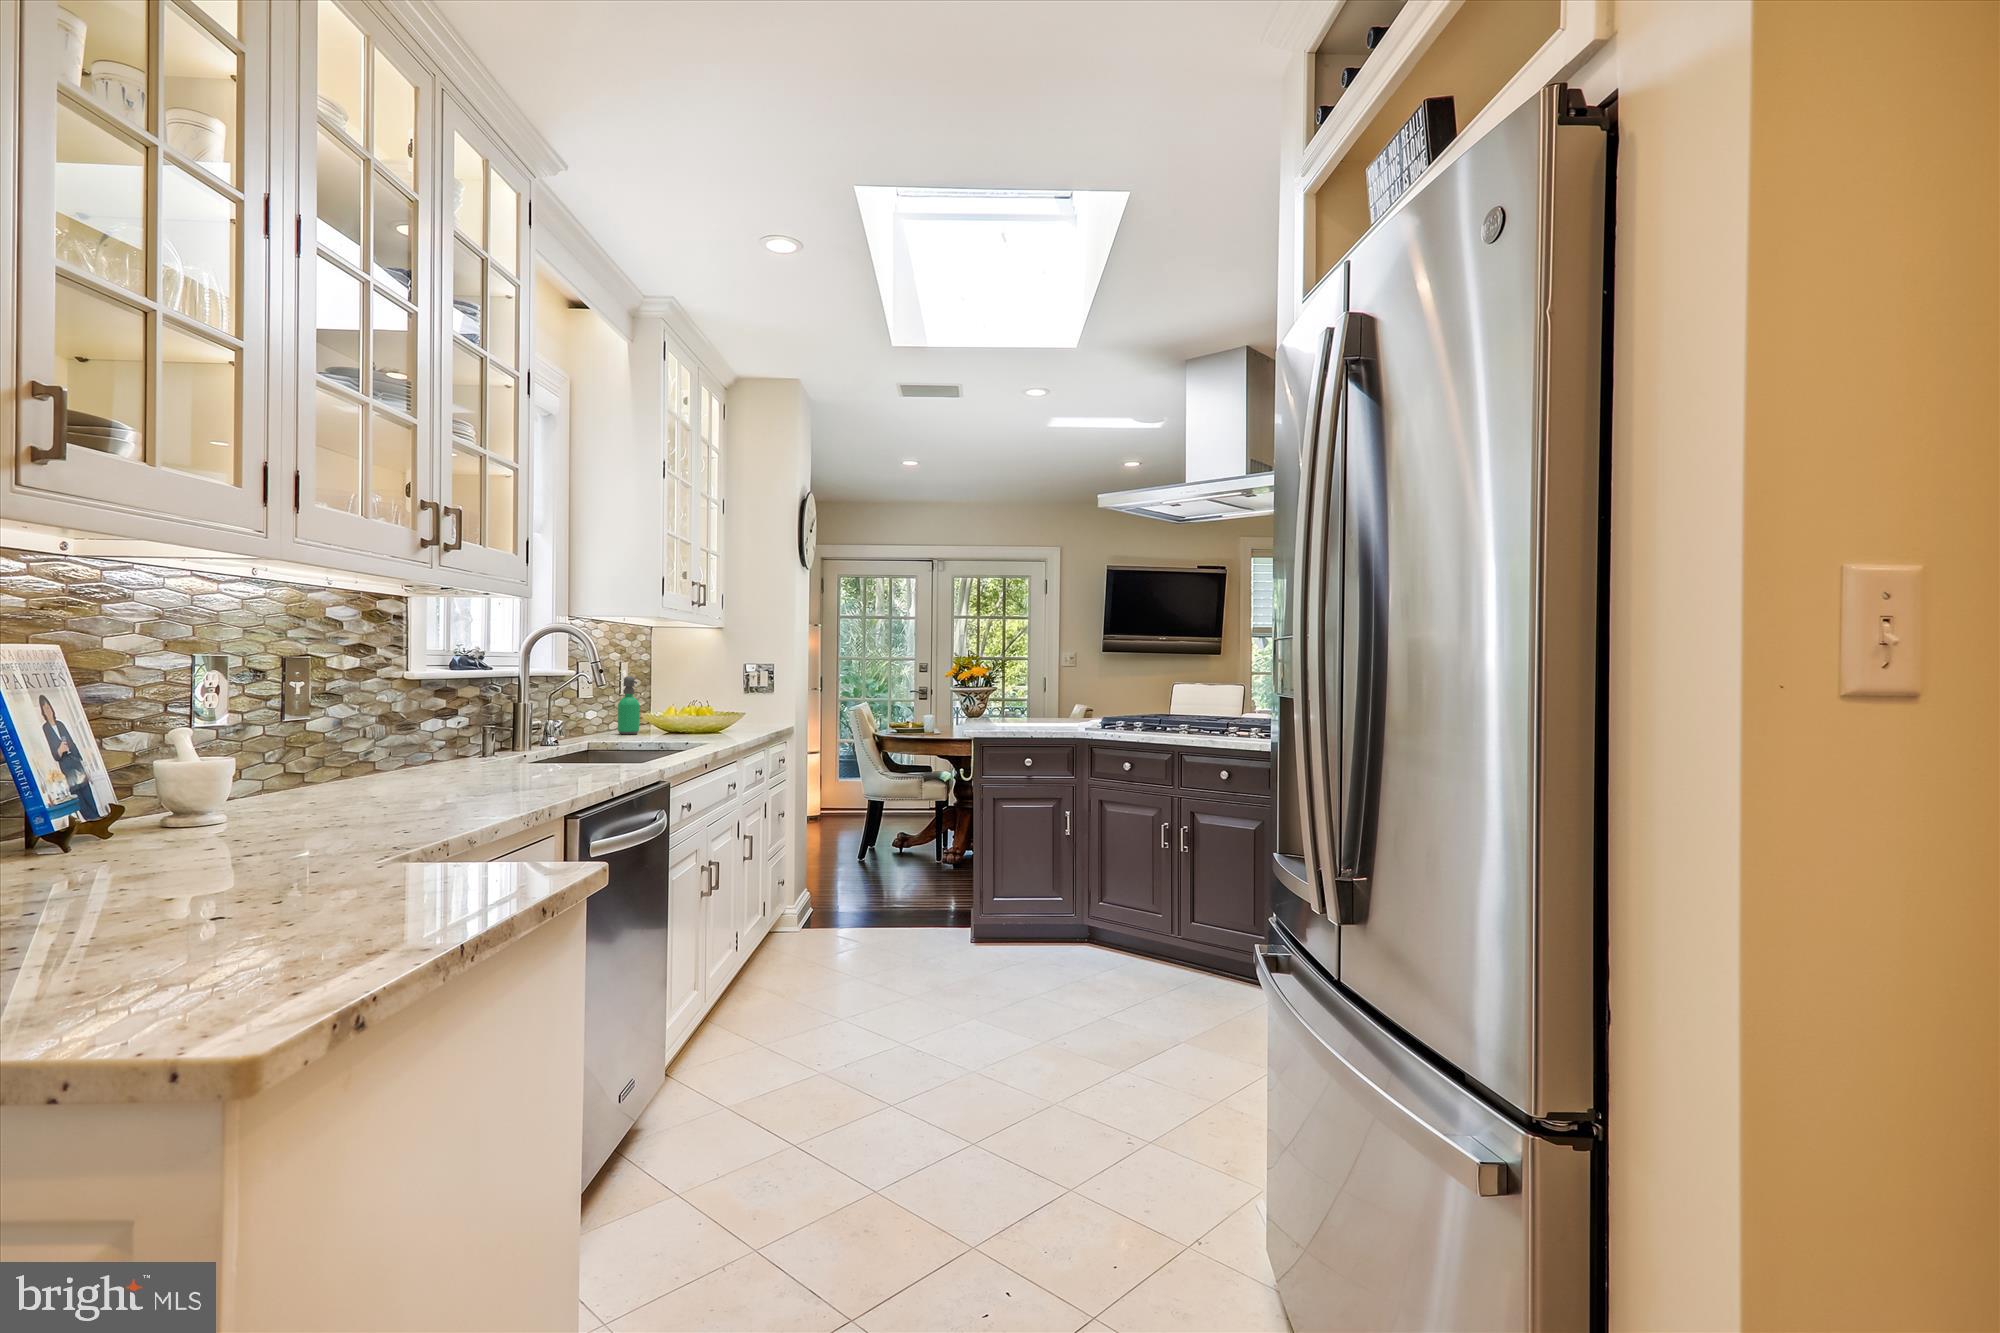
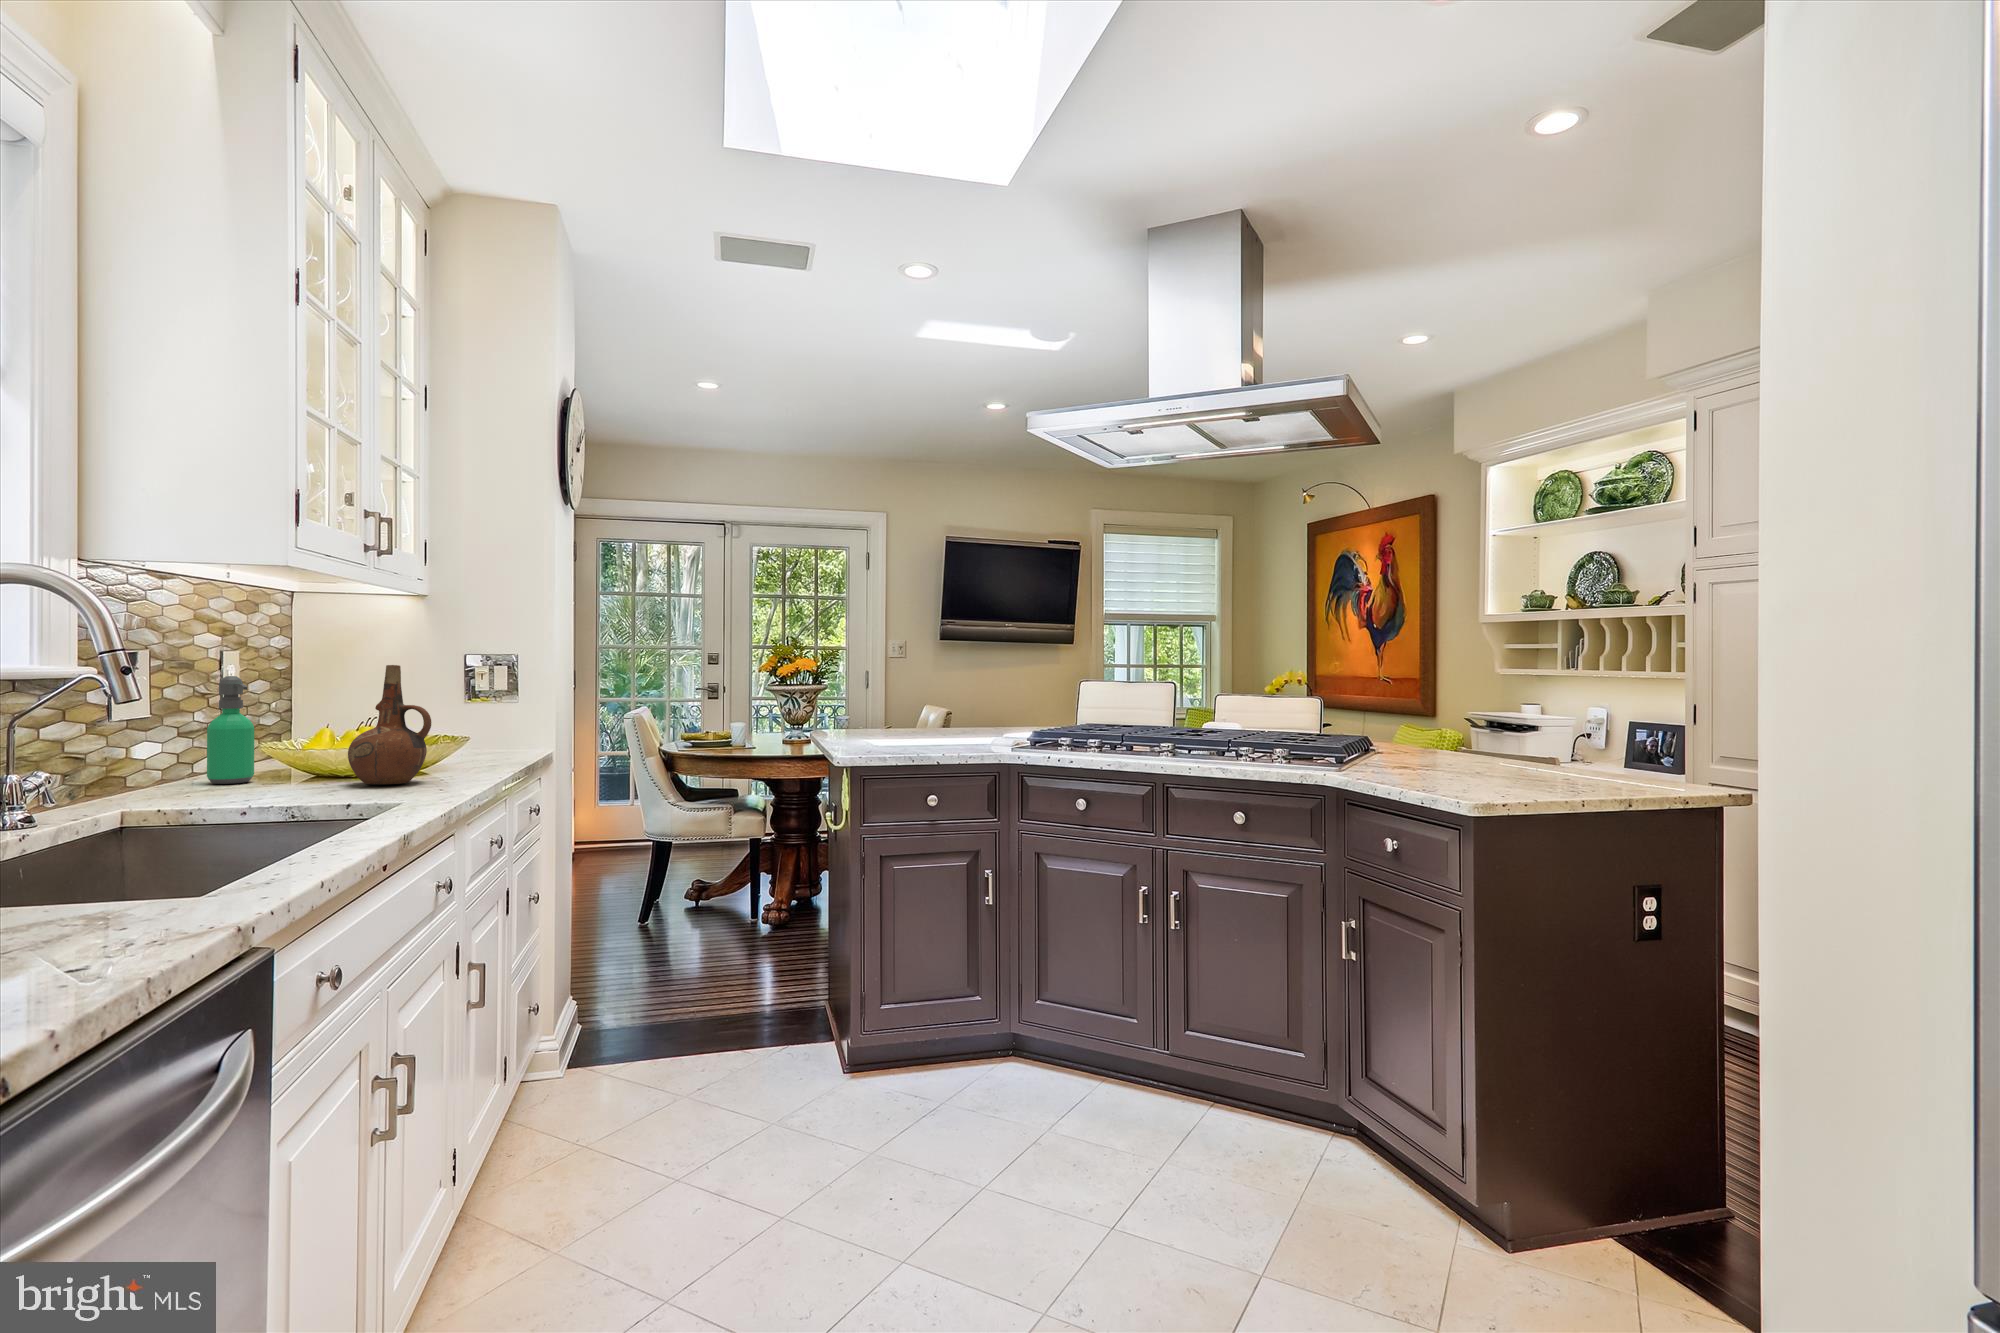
ceramic pitcher: none [685,670,726,737] -> present [348,665,431,784]

